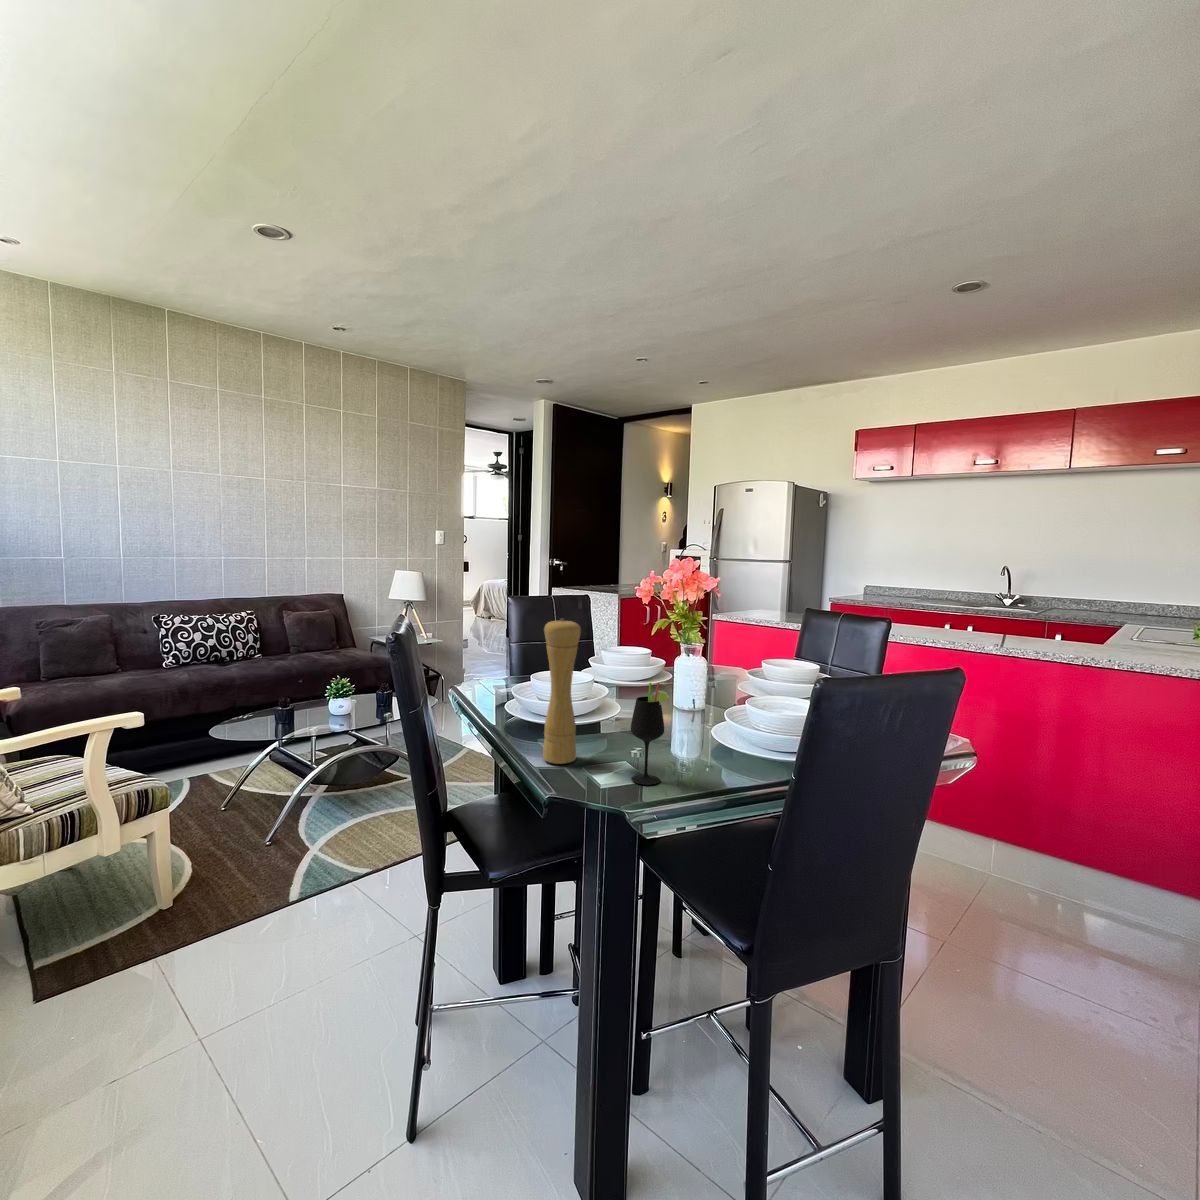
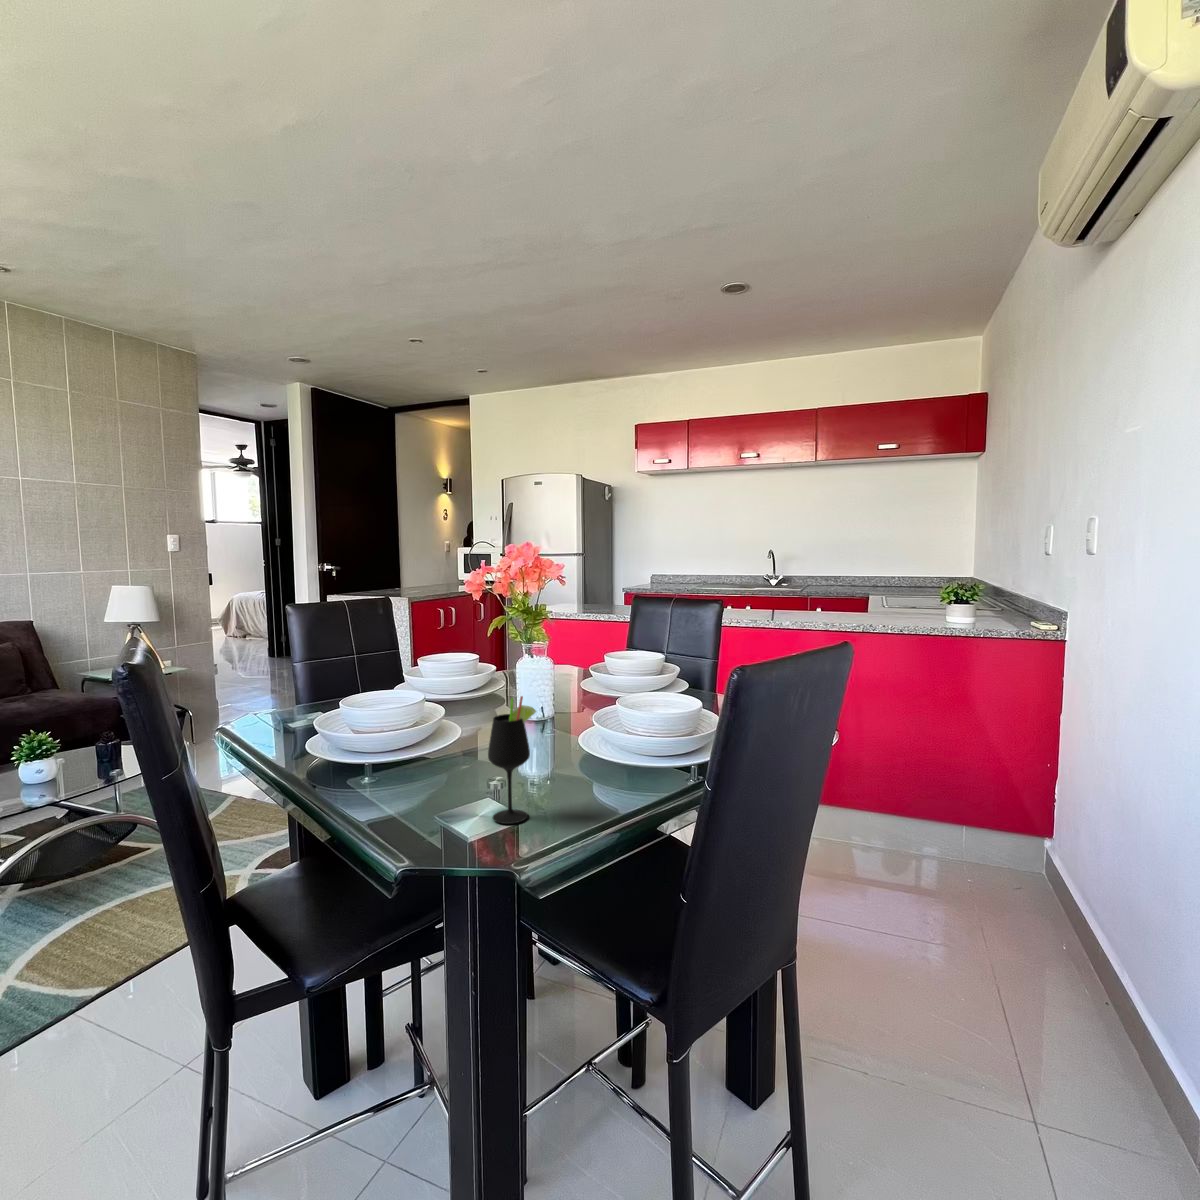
pepper mill: present [543,619,581,764] -> none [361,627,414,815]

